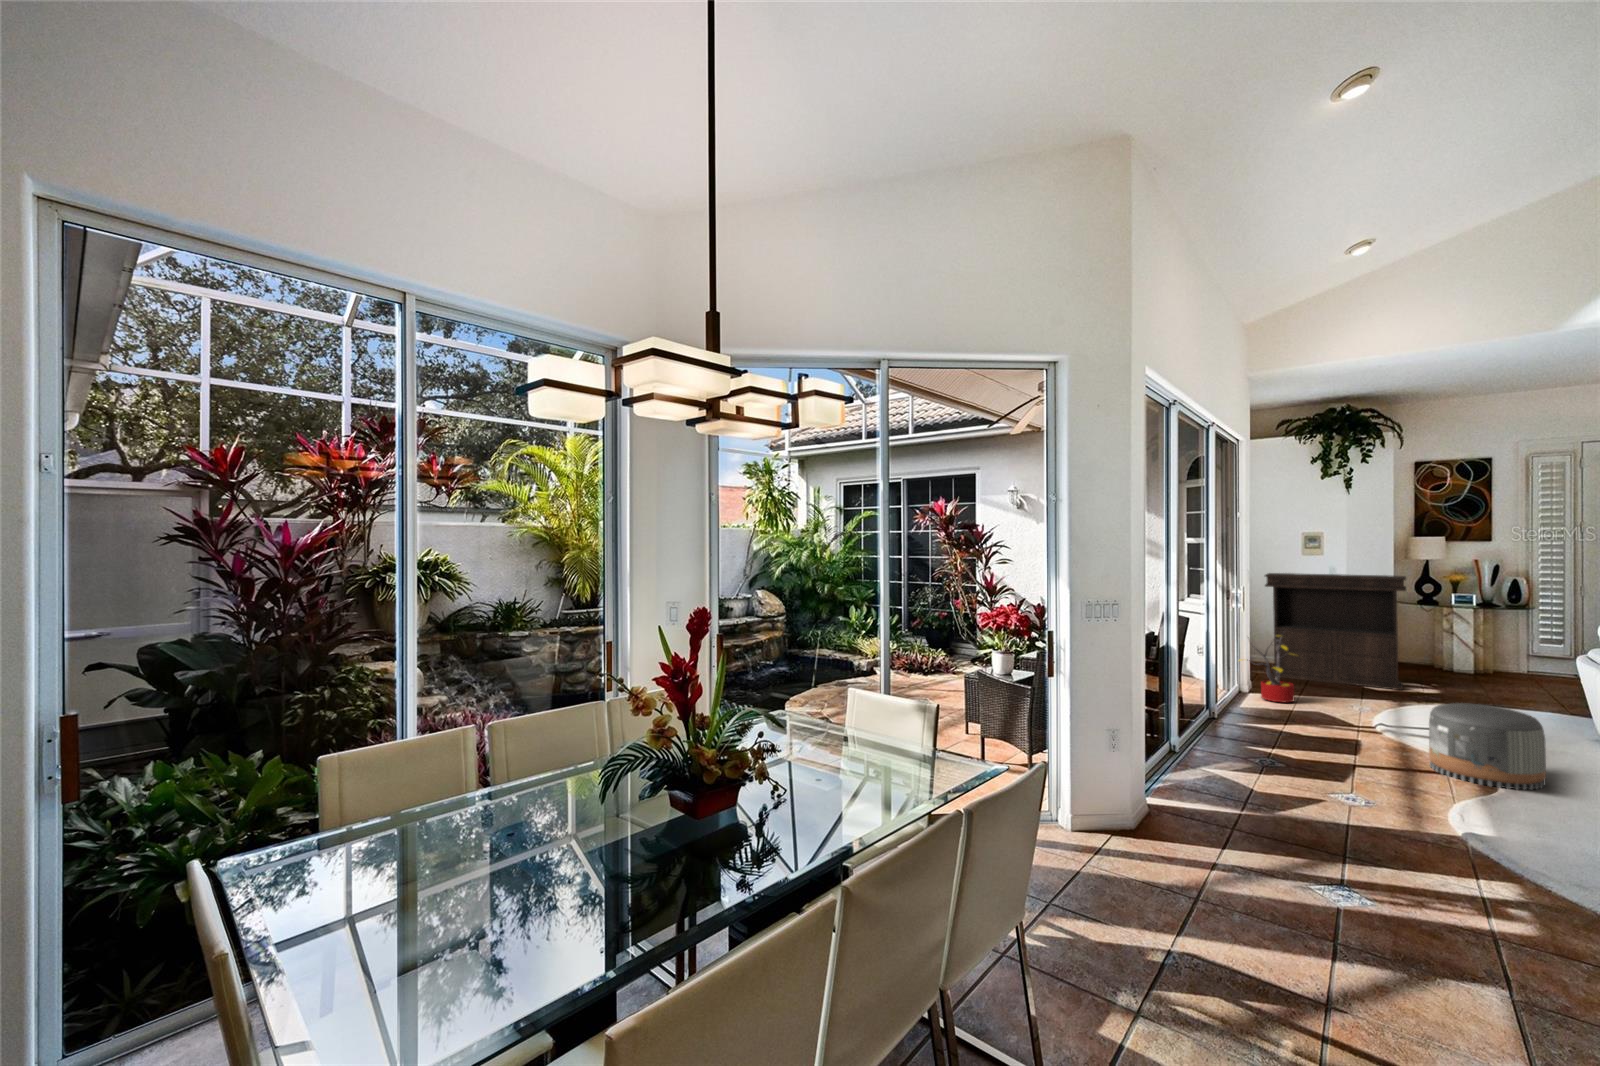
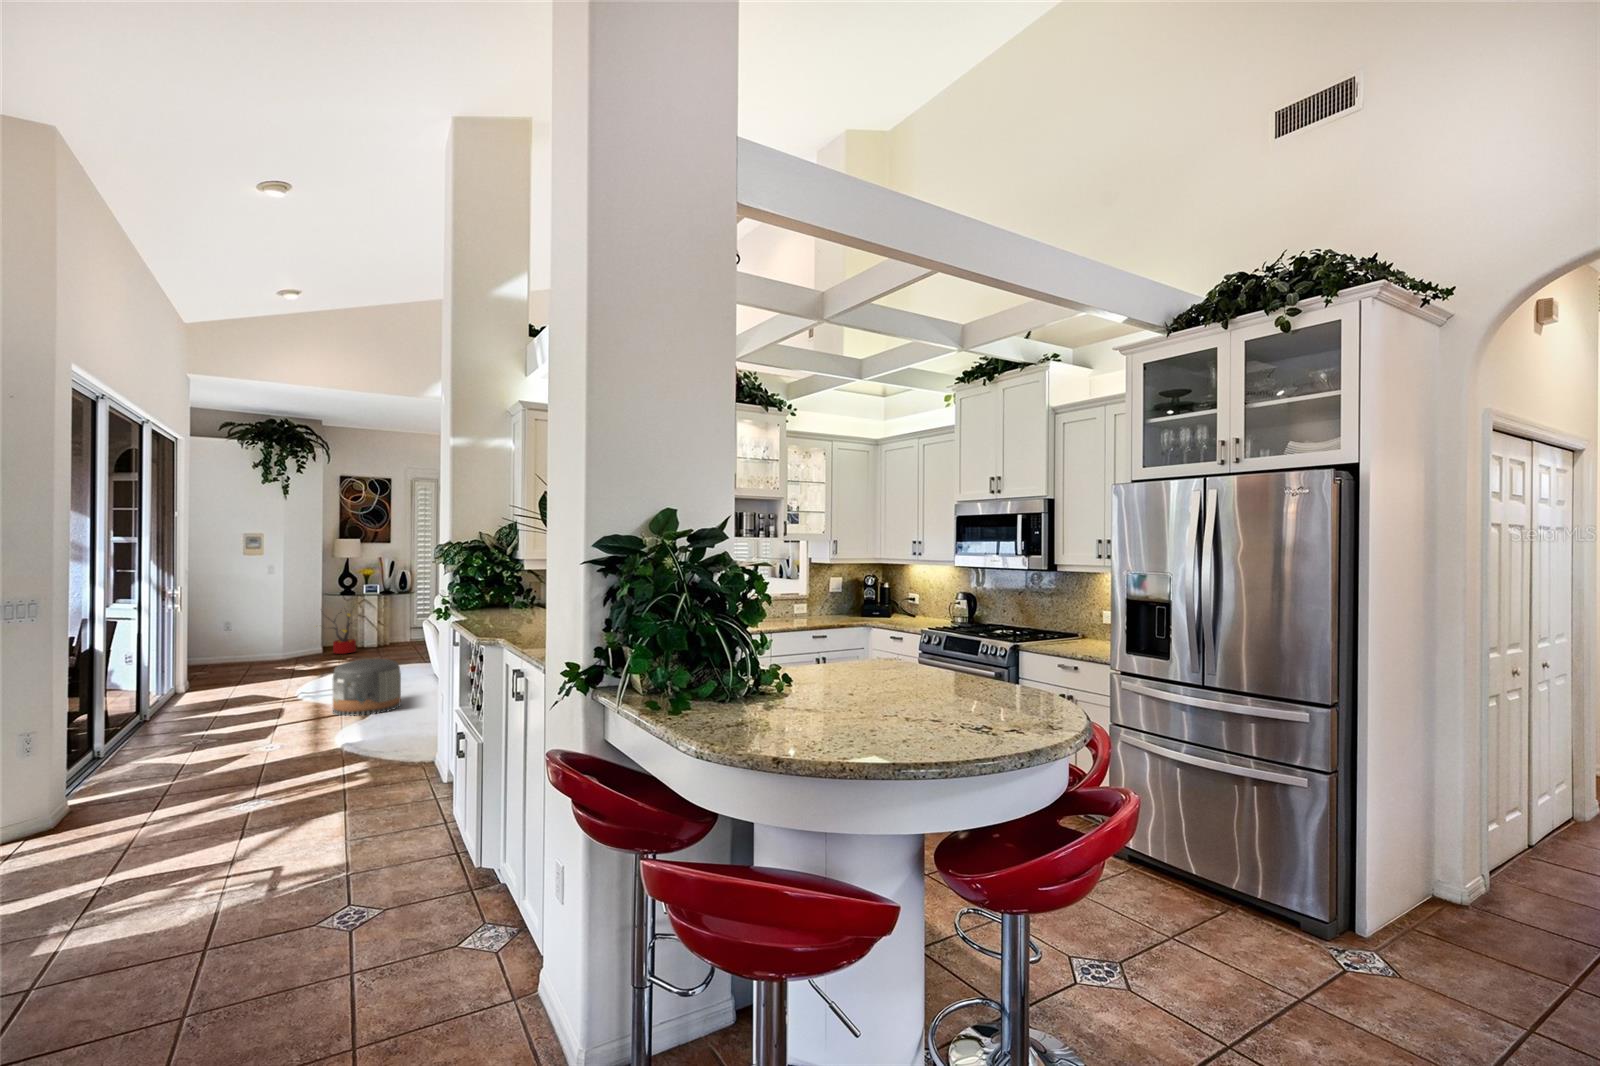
console table: present [1265,573,1406,690] -> none [204,571,329,675]
decorative plant: present [1249,630,1295,702] -> present [332,611,356,654]

